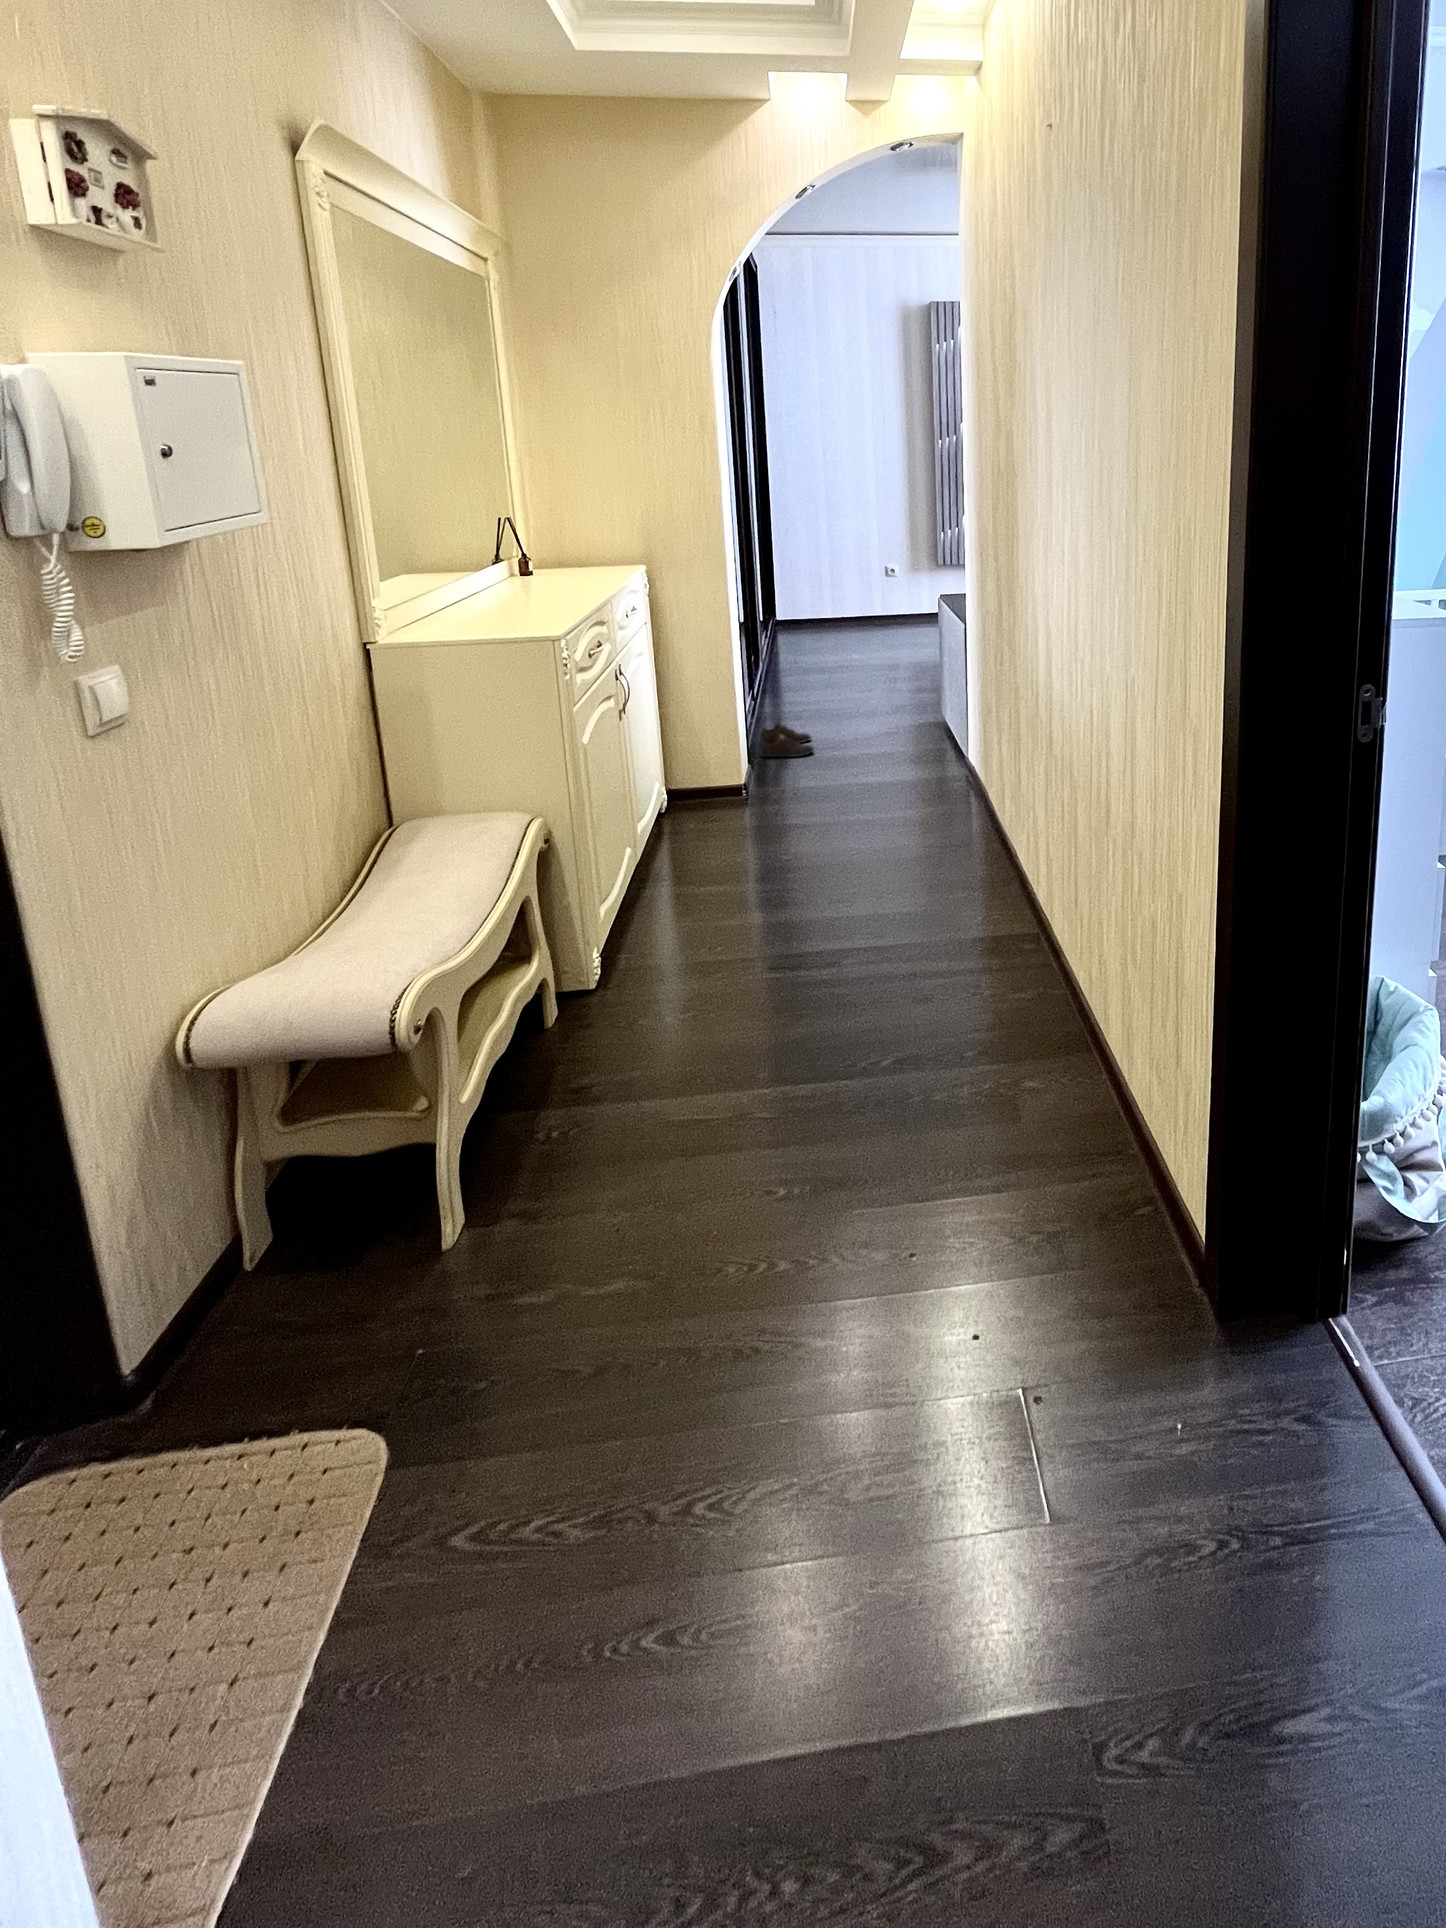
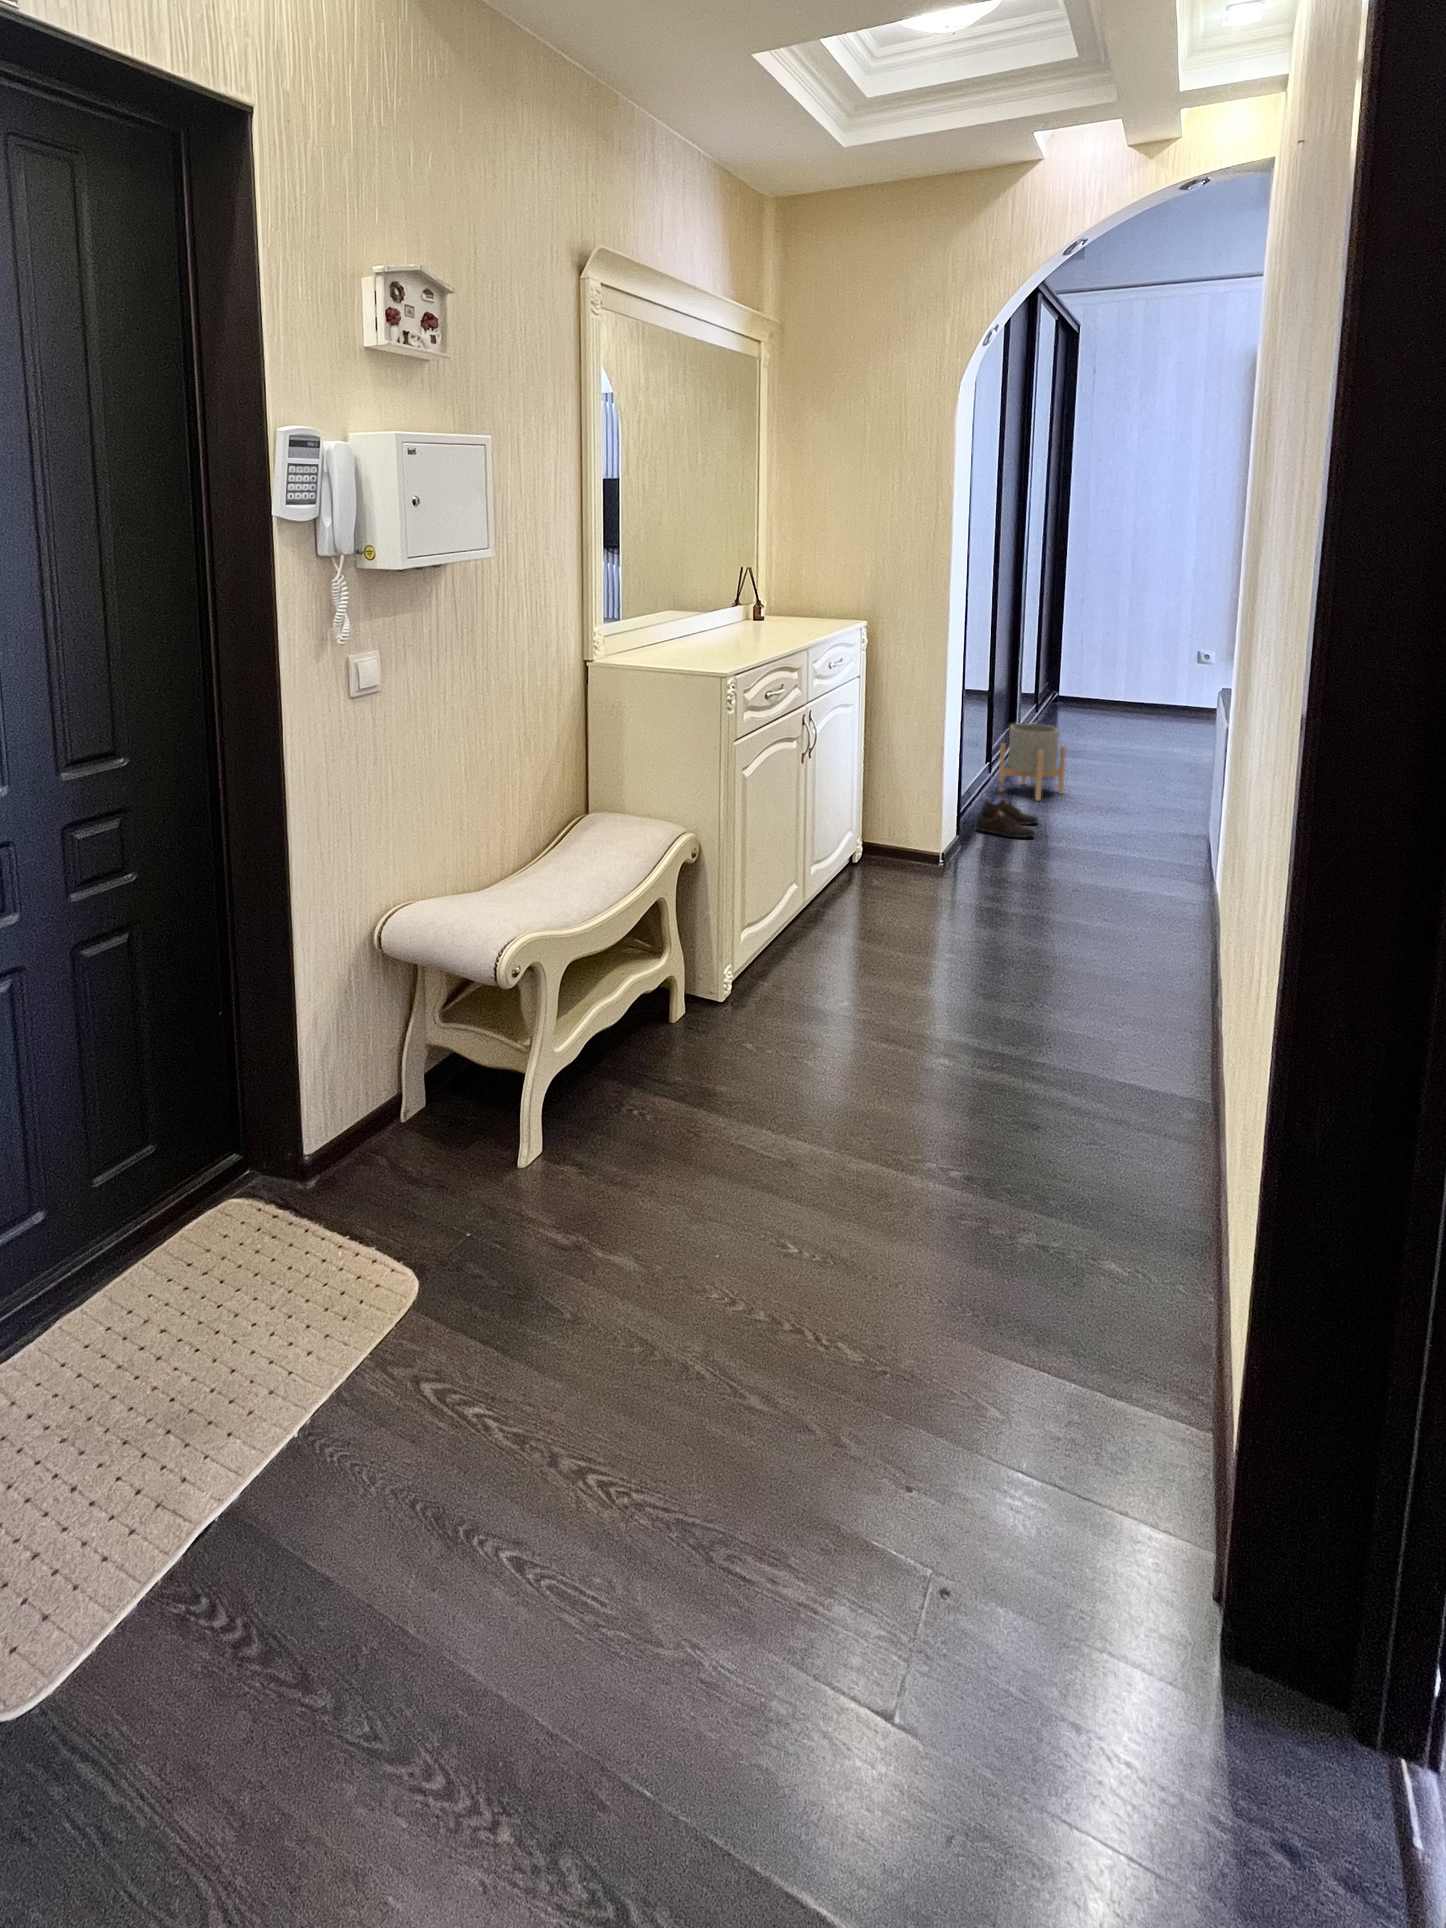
planter: none [761,648,819,719] -> present [999,723,1066,800]

